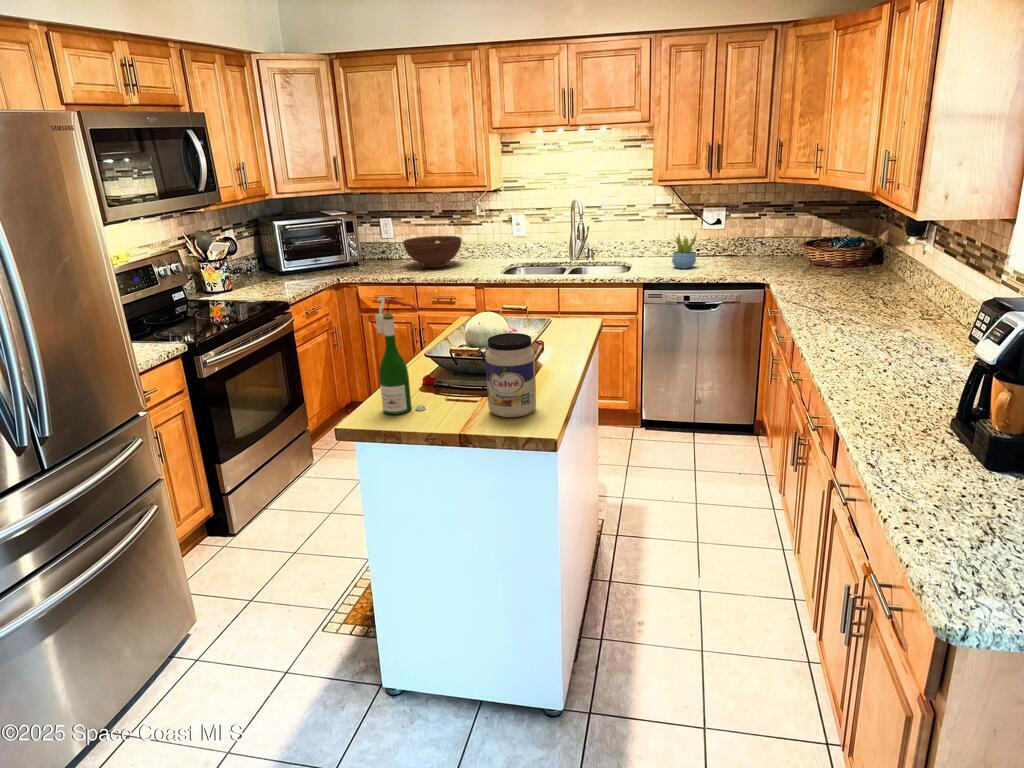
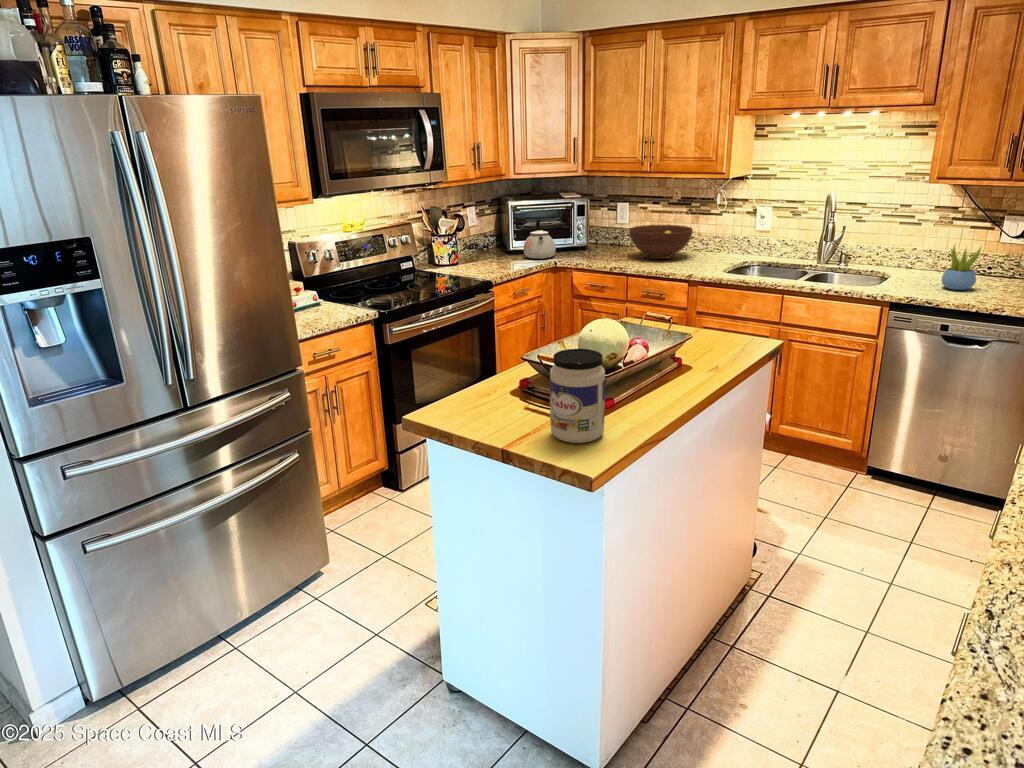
kettle: none [299,239,333,278] -> present [524,220,556,259]
wine bottle: present [375,296,426,414] -> none [458,292,500,415]

